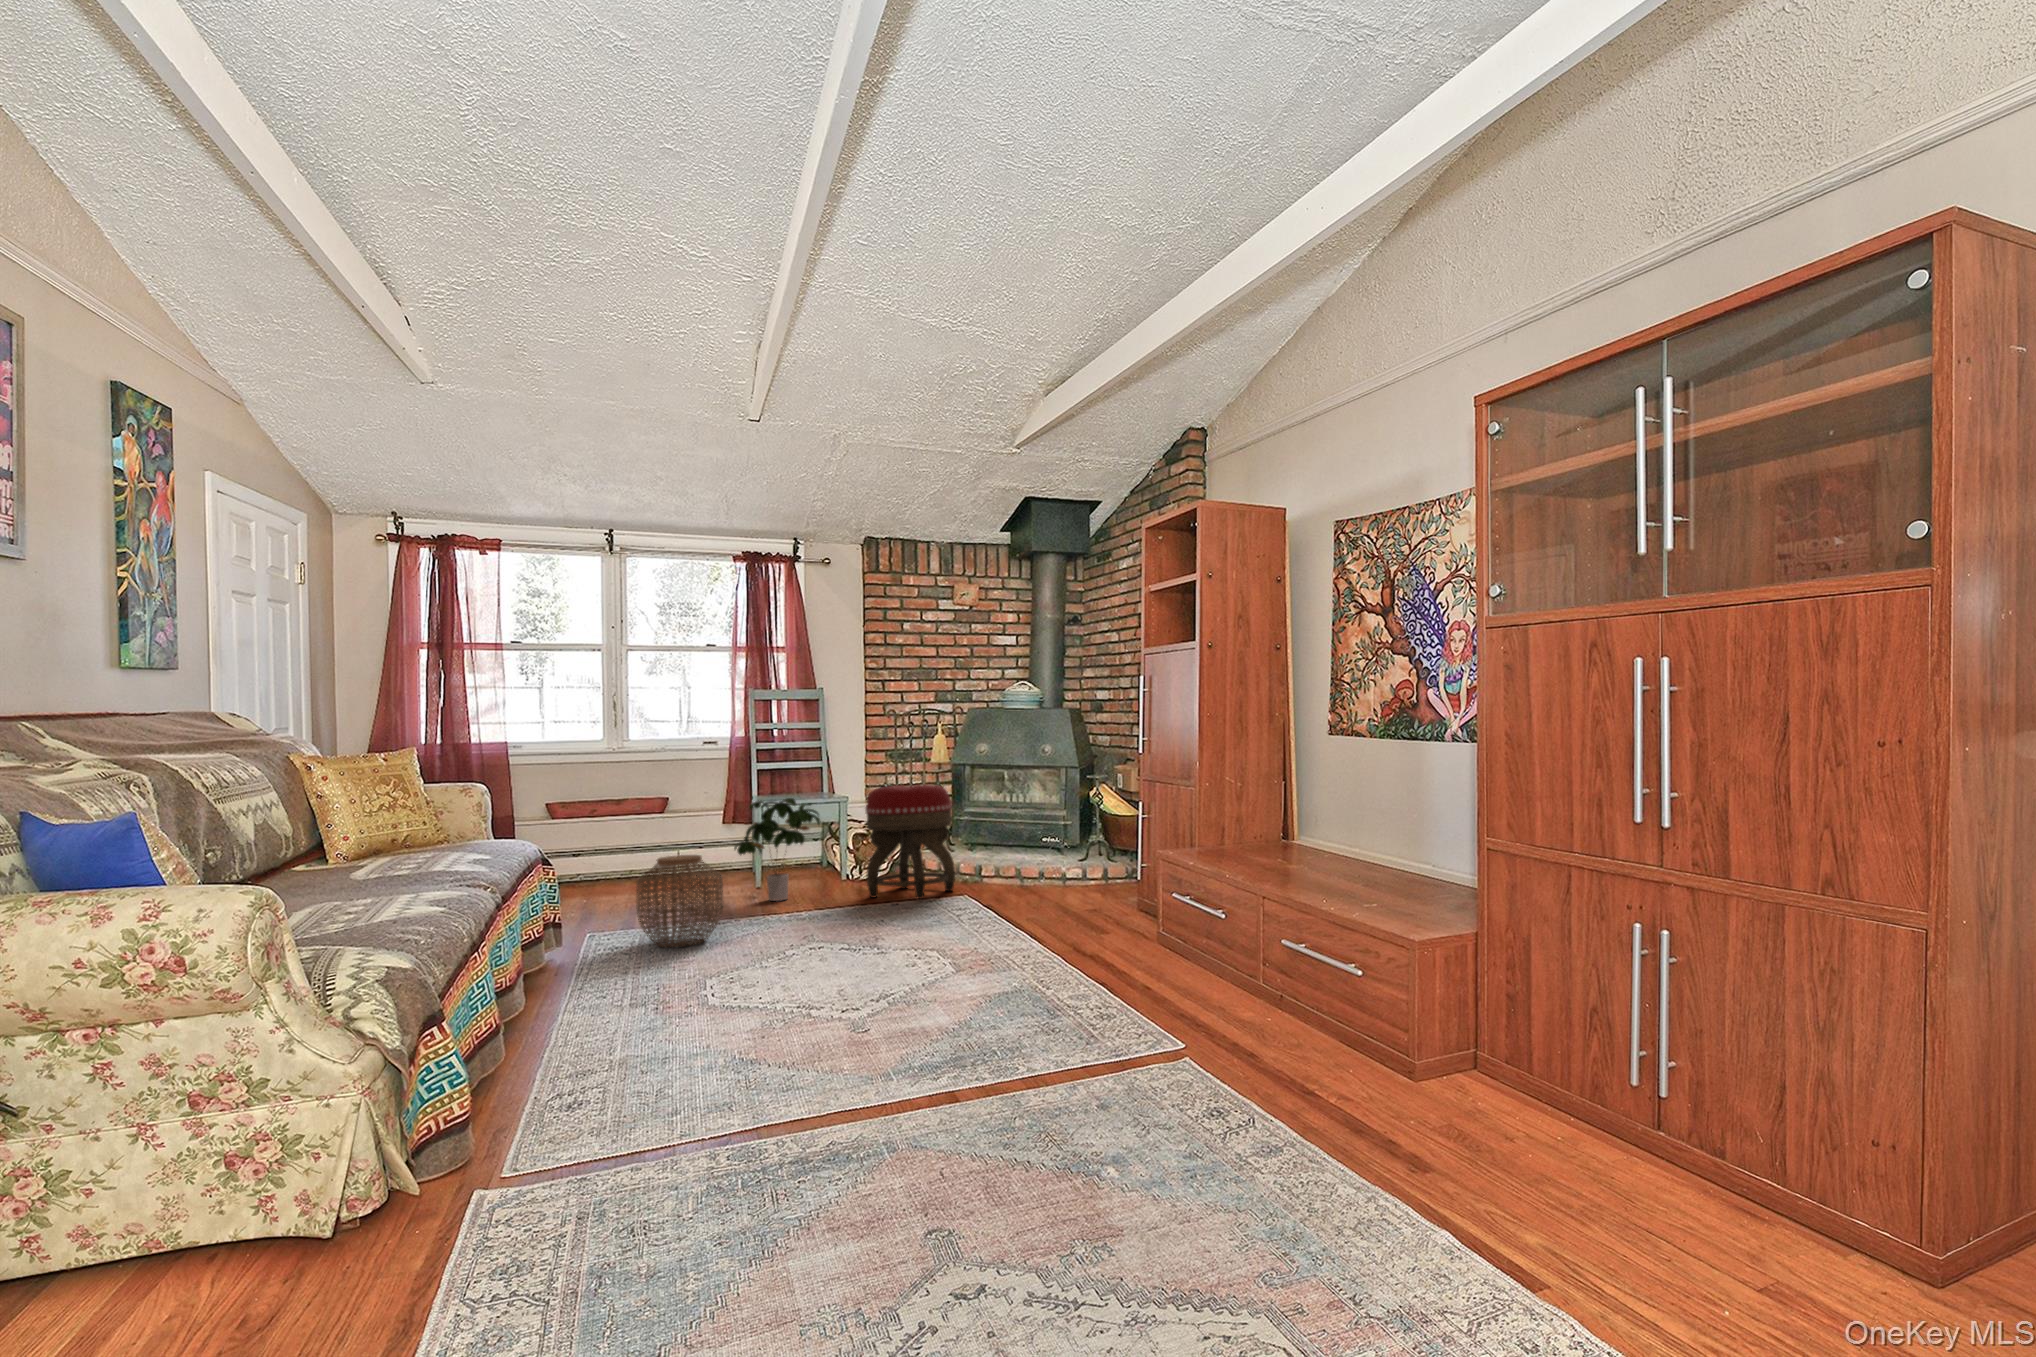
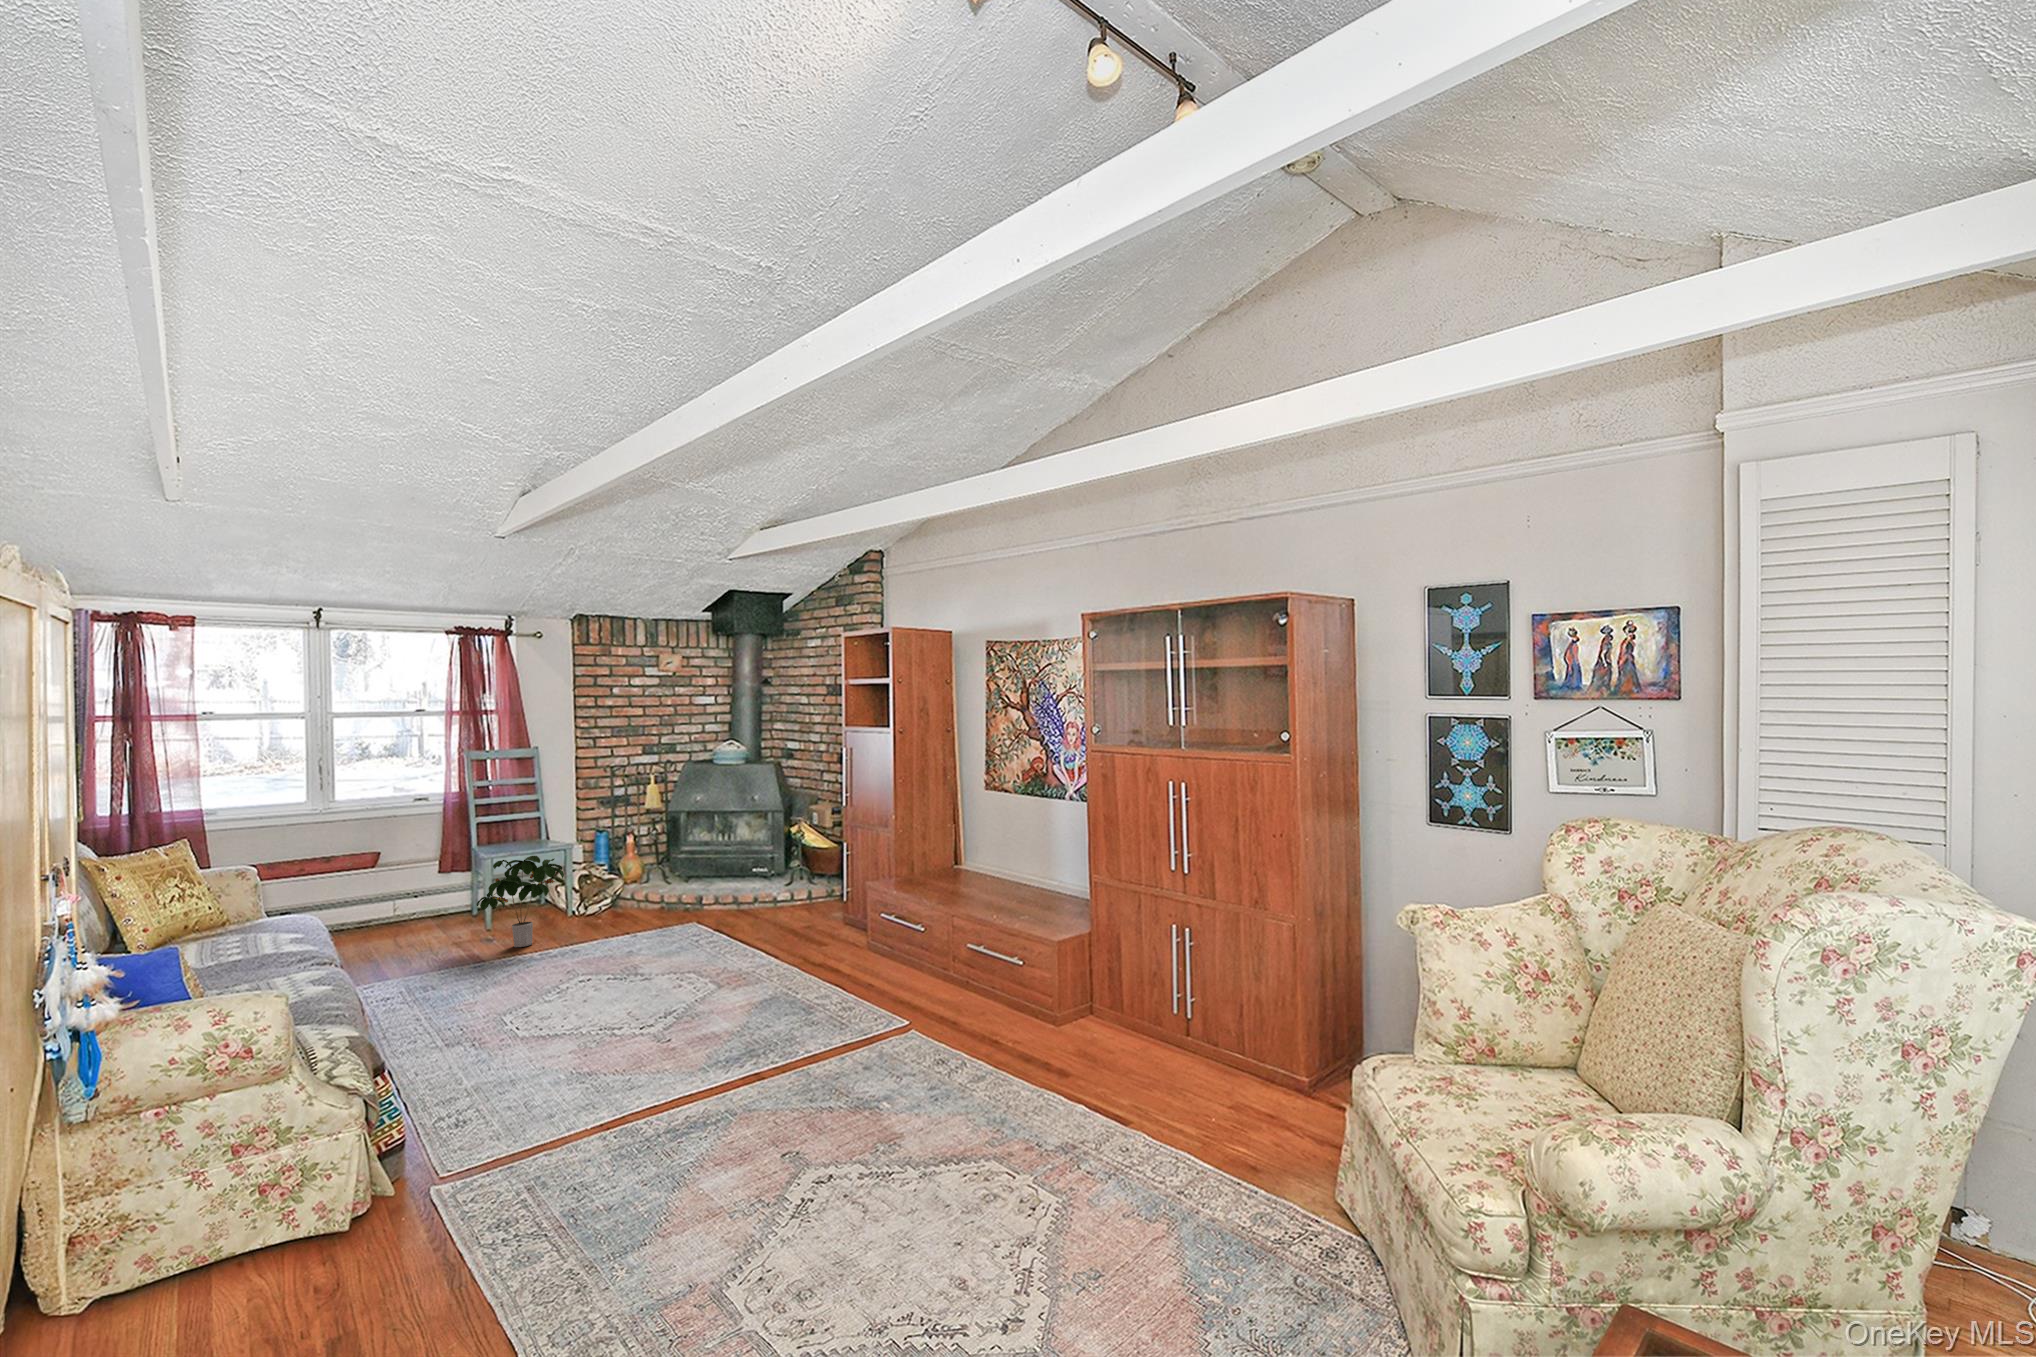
footstool: present [865,784,955,899] -> none [604,834,684,934]
woven basket: present [636,855,723,947] -> none [415,920,499,1005]

